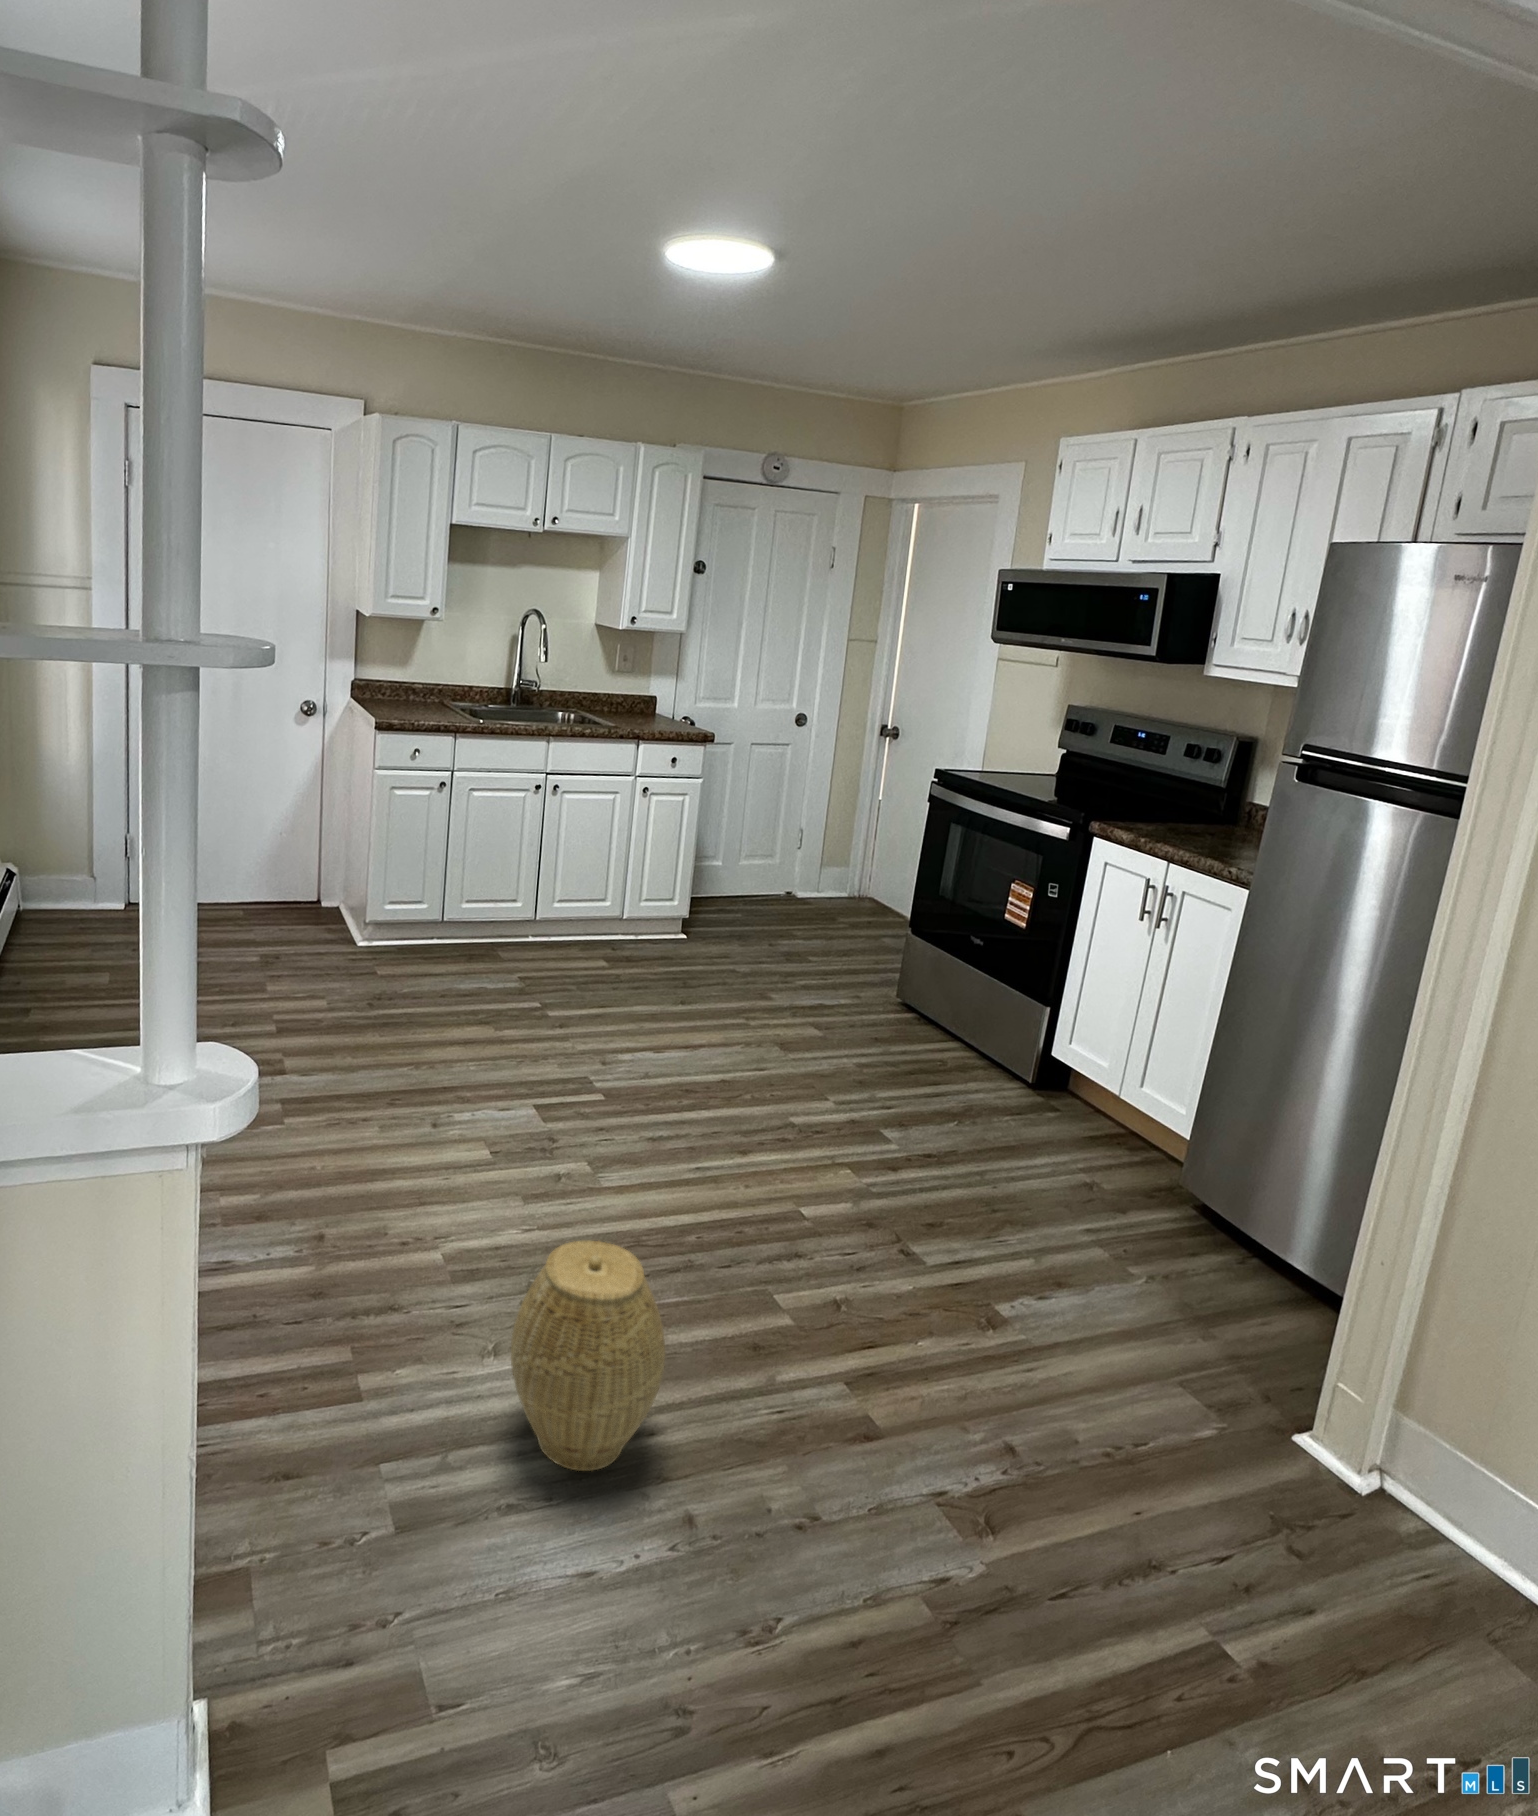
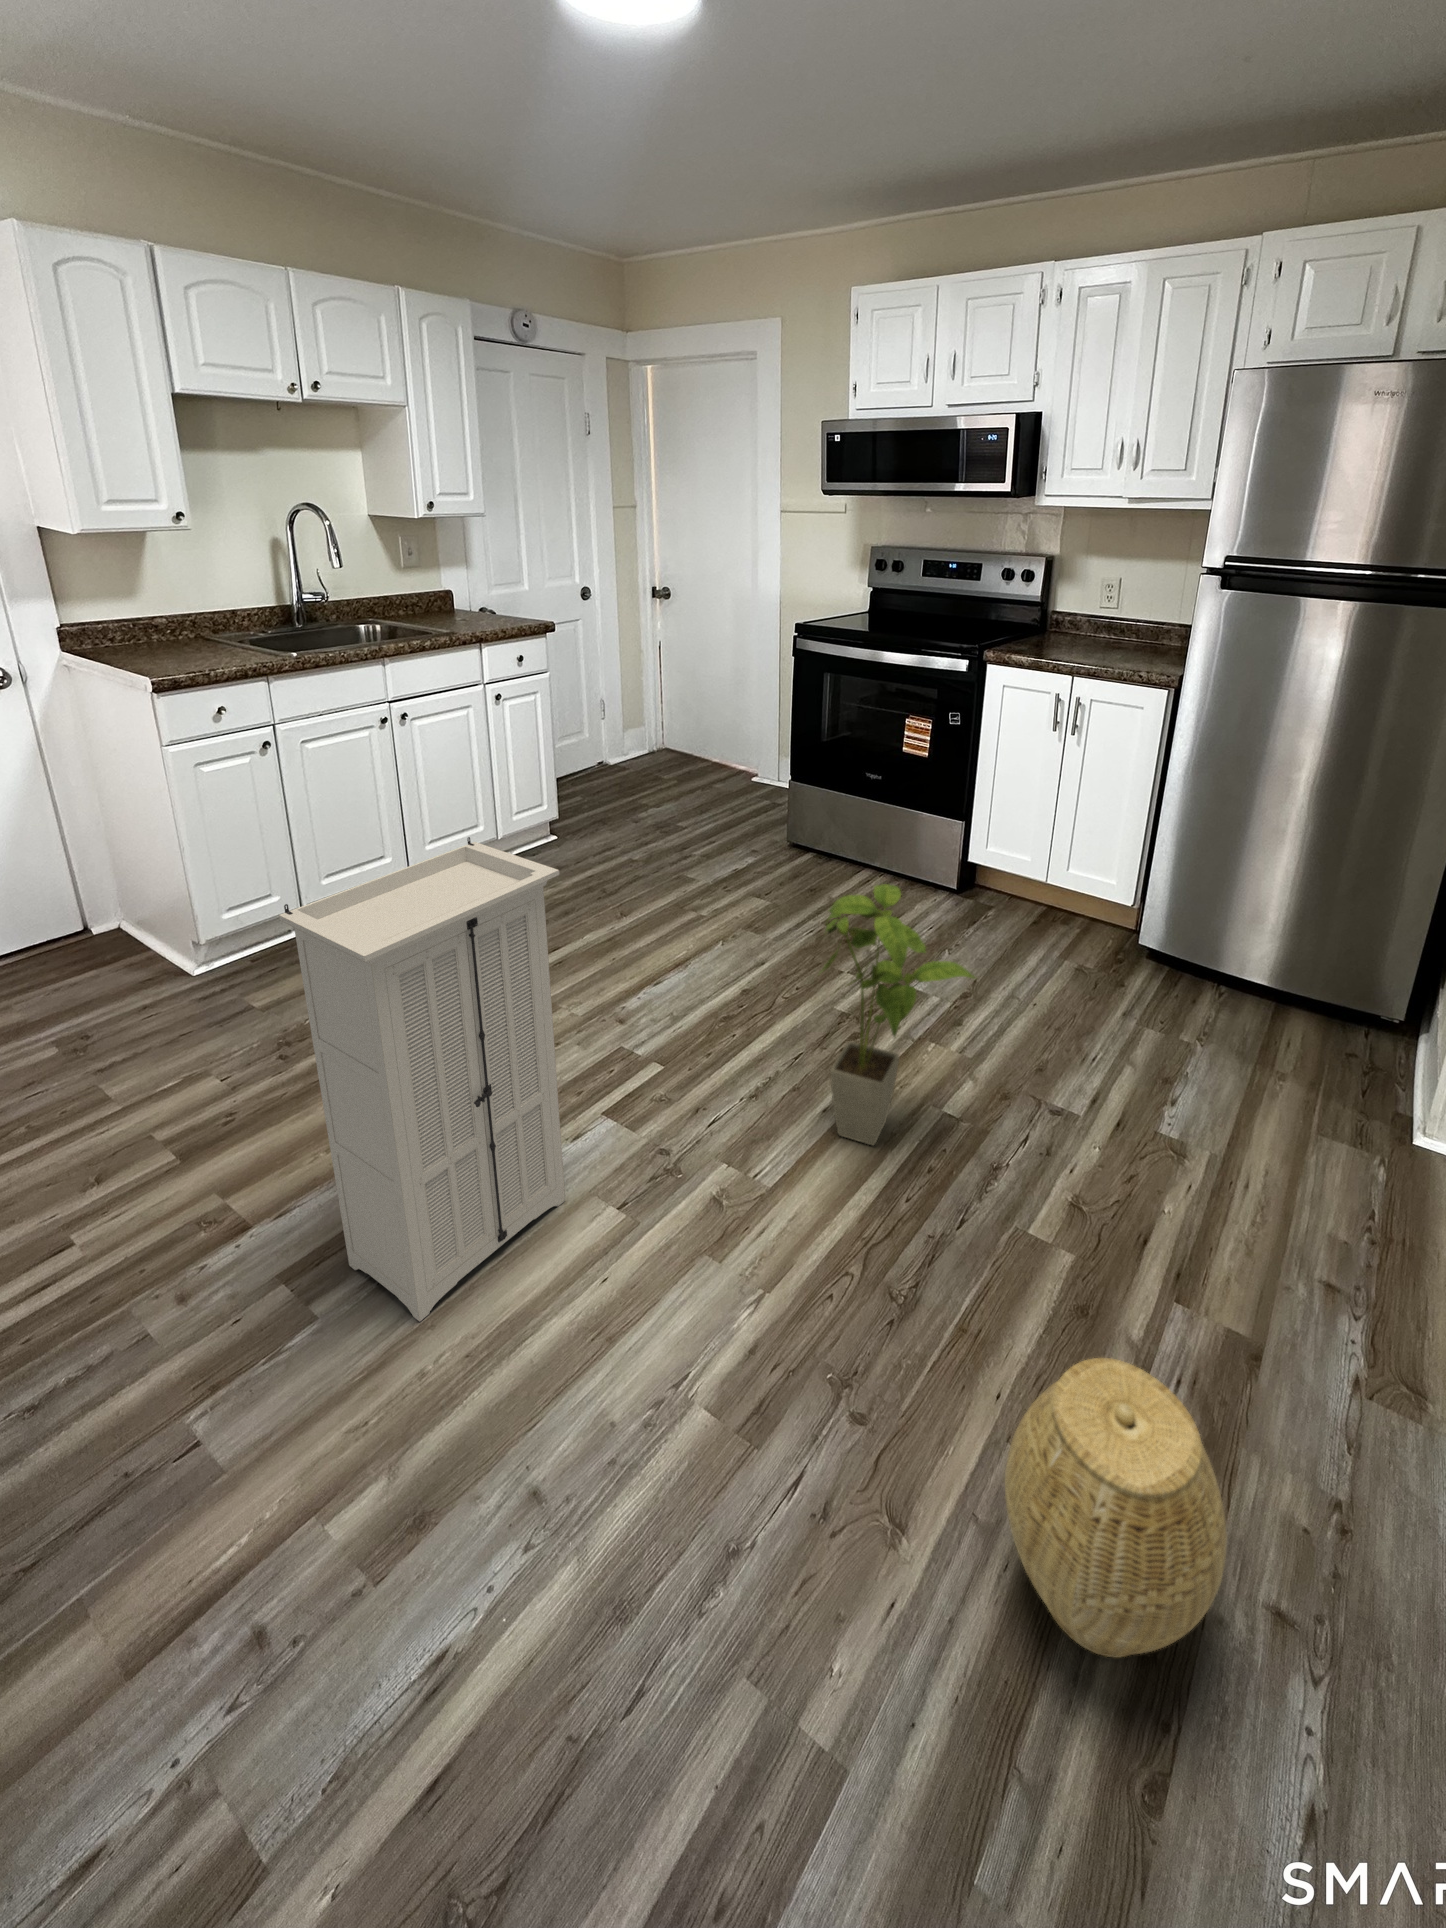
storage cabinet: none [315,836,493,1149] -> present [279,837,565,1322]
house plant: none [685,946,813,1202] -> present [820,884,975,1145]

